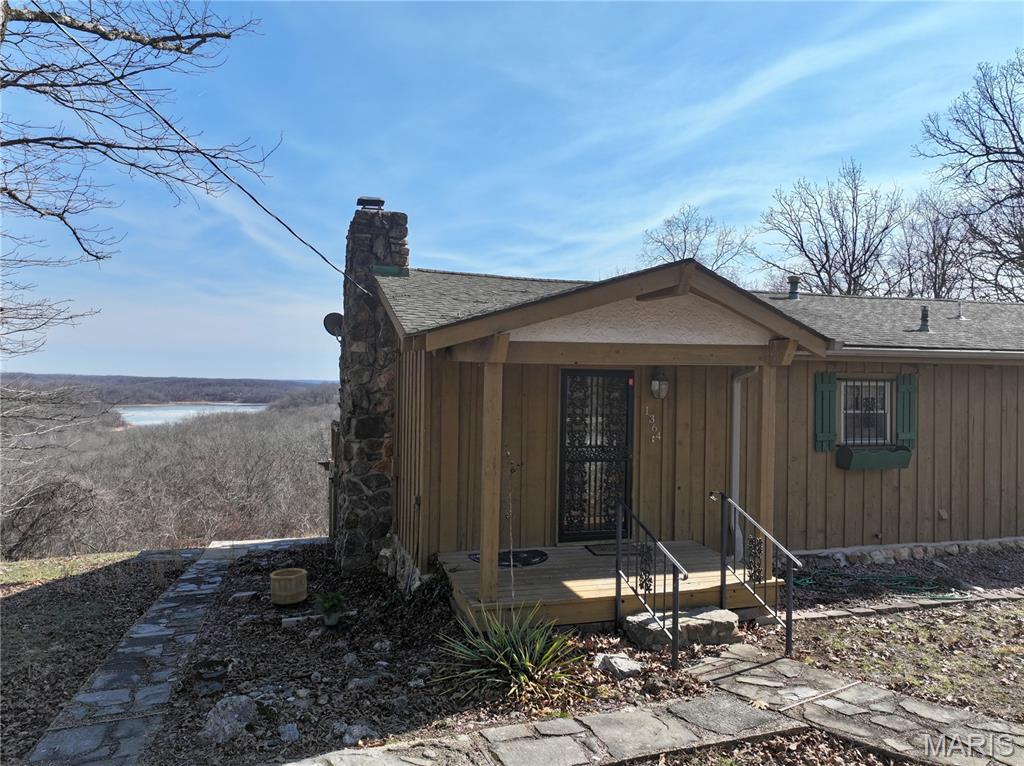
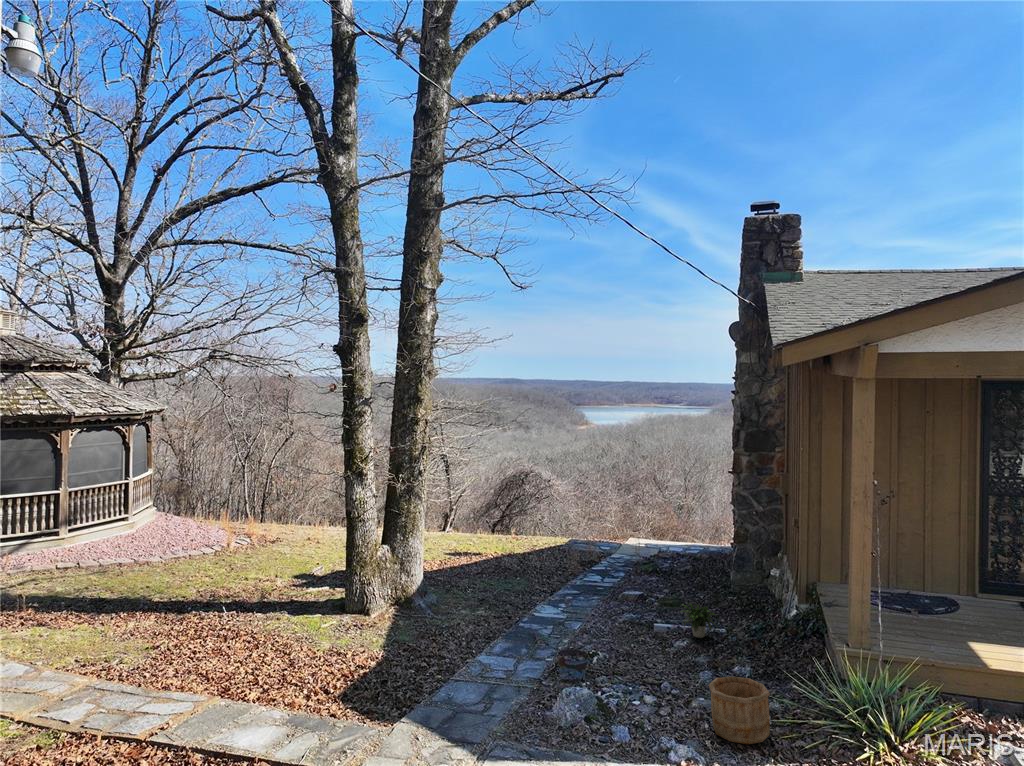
wooden bucket: present [269,568,307,604] -> present [709,676,770,744]

